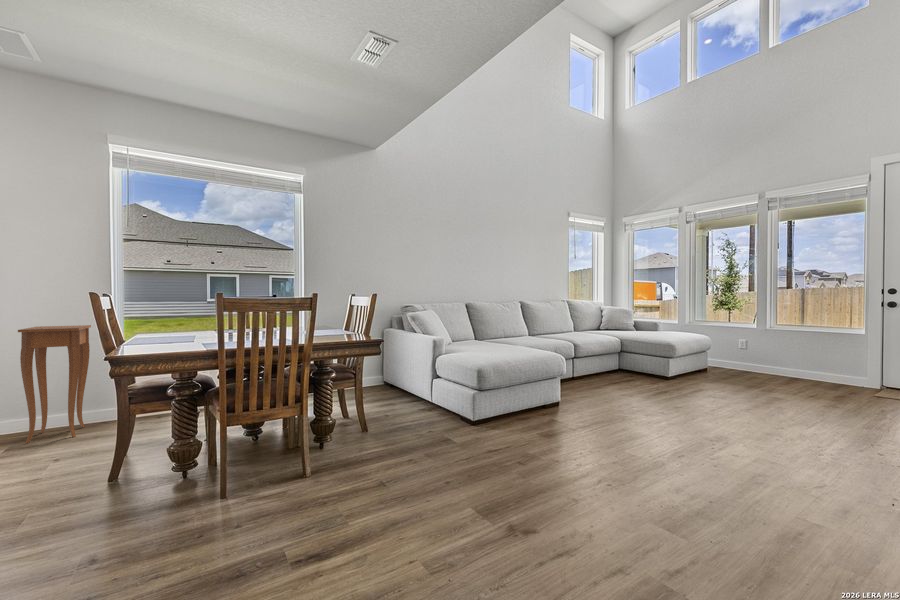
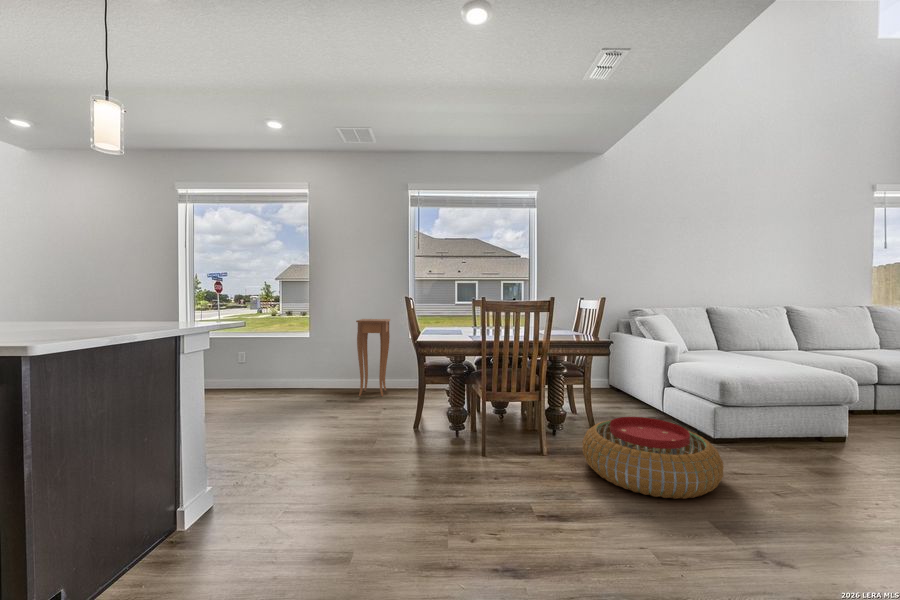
pouf: none [349,415,480,502] -> present [582,417,723,499]

